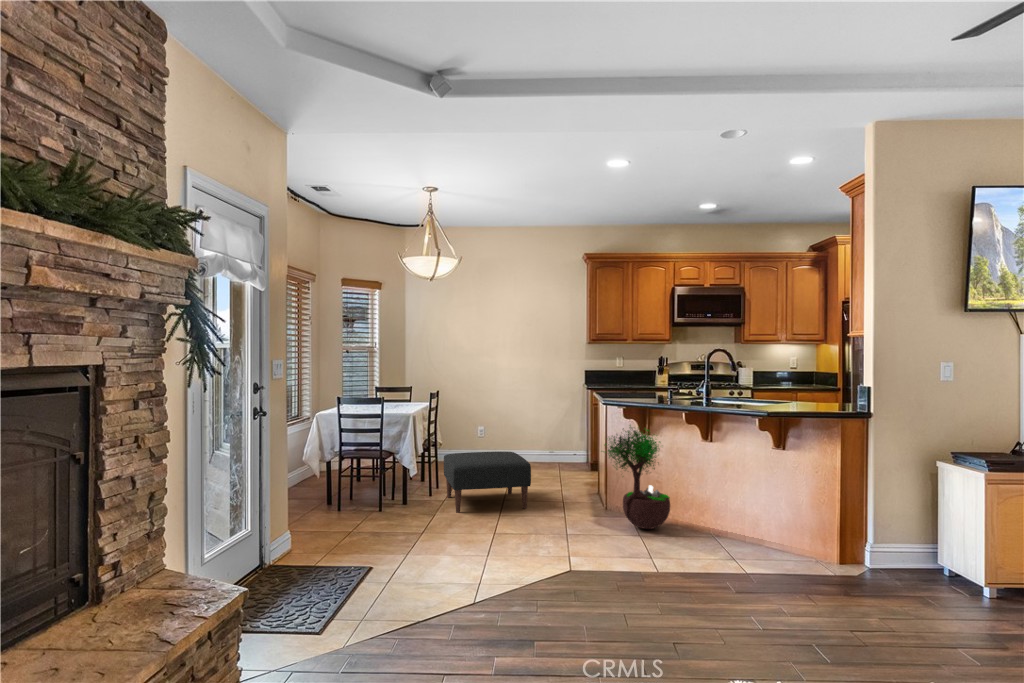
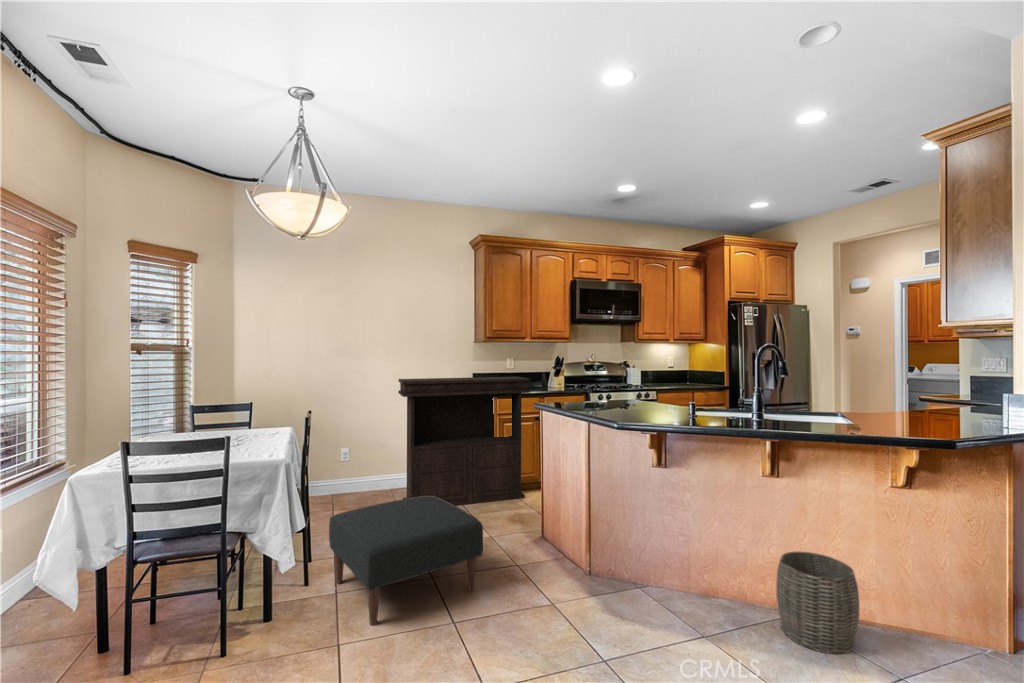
console table: none [512,373,617,476] -> present [398,377,530,506]
potted tree: present [603,425,670,529] -> none [619,451,718,610]
woven basket: none [701,495,752,555] -> present [776,551,859,654]

